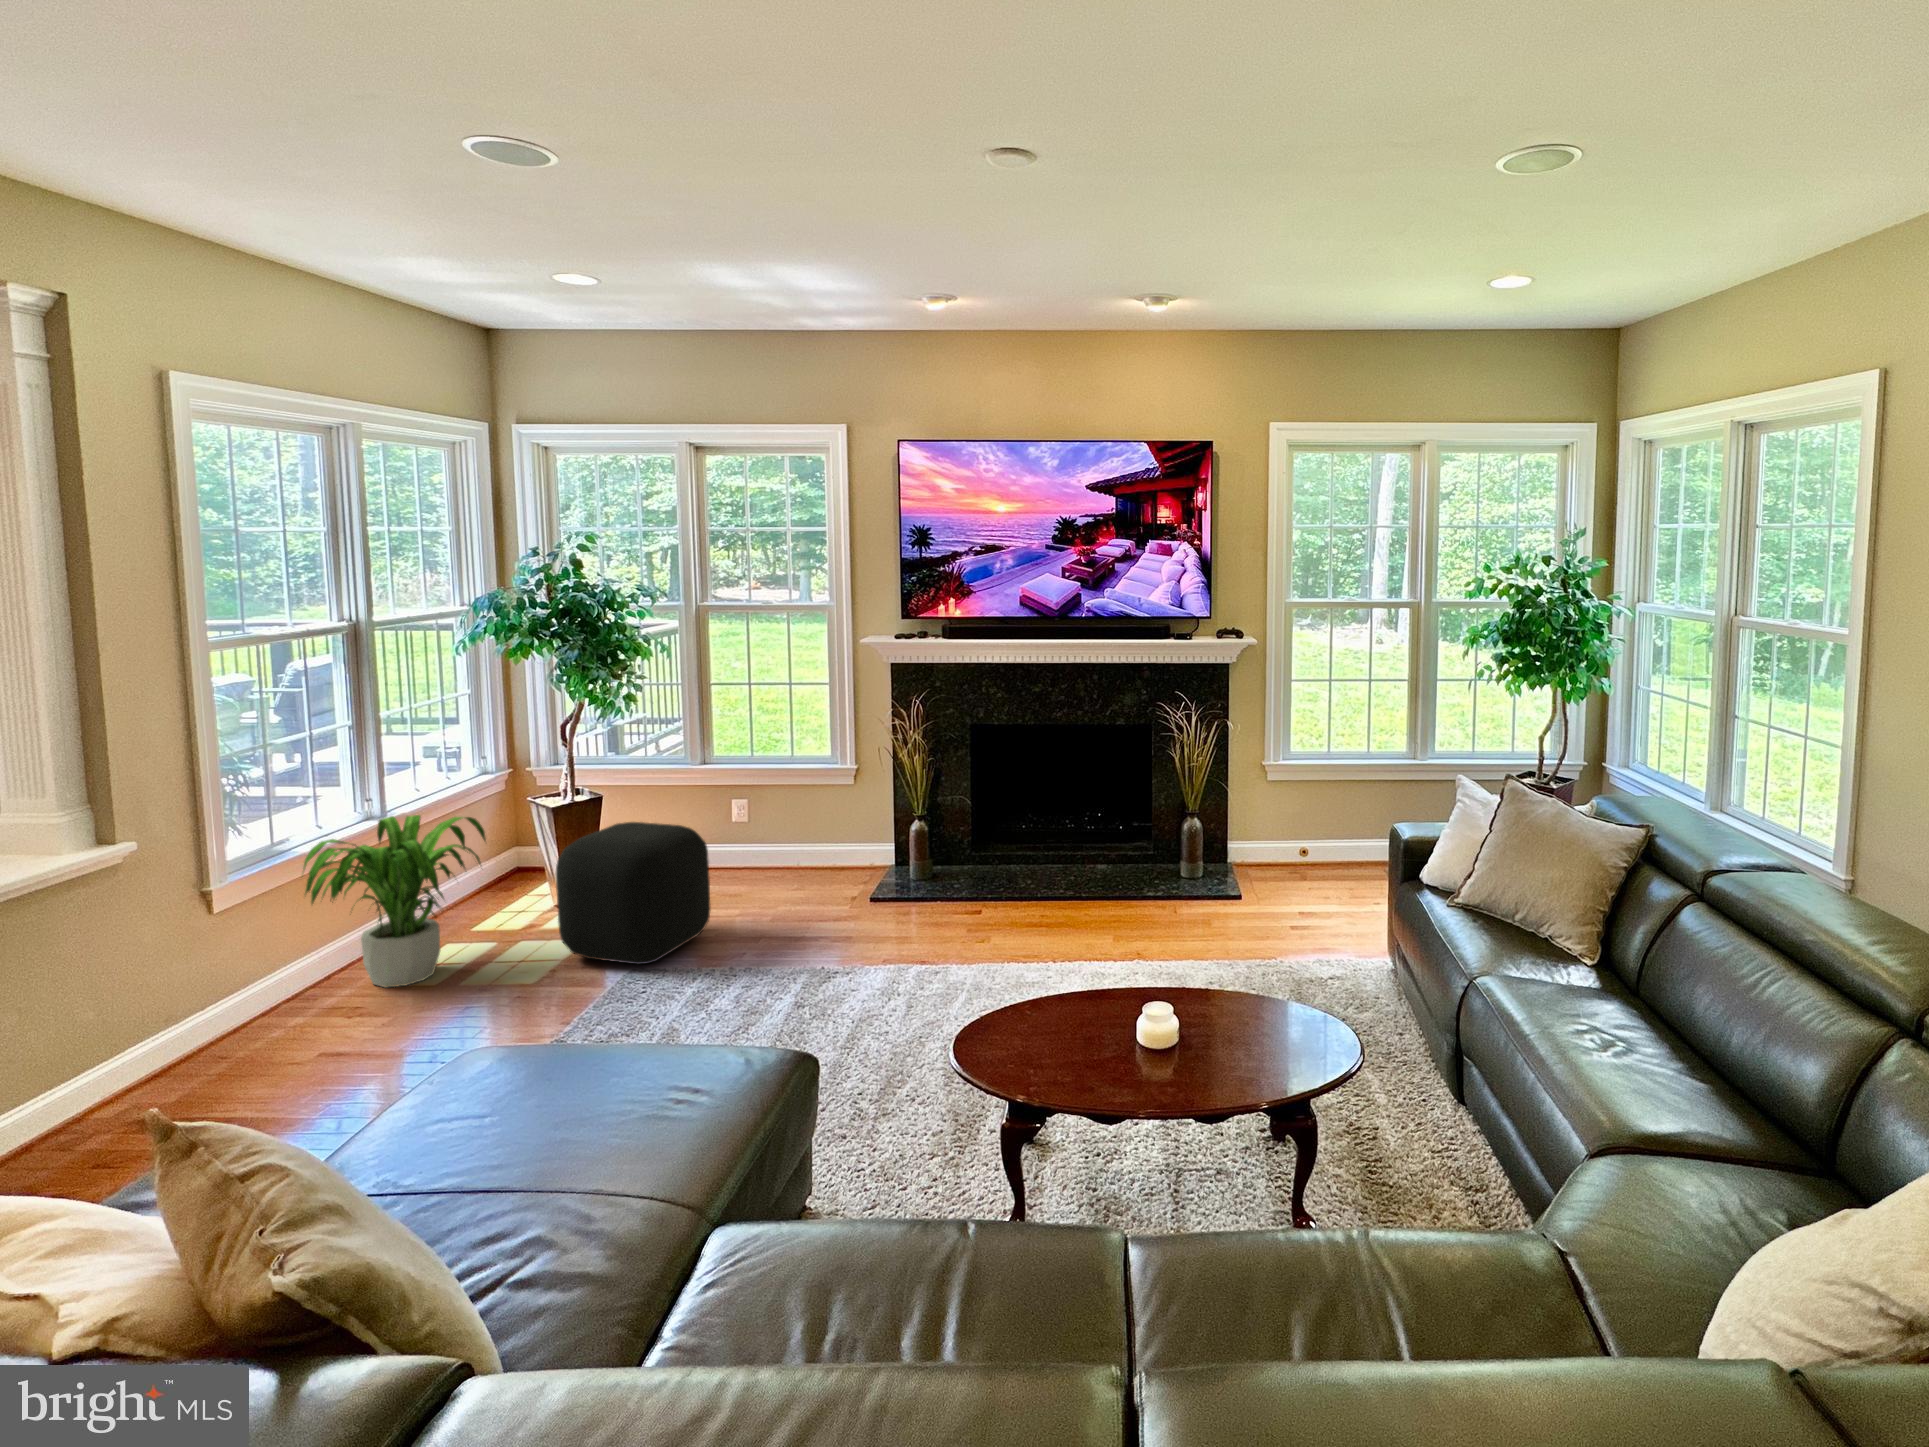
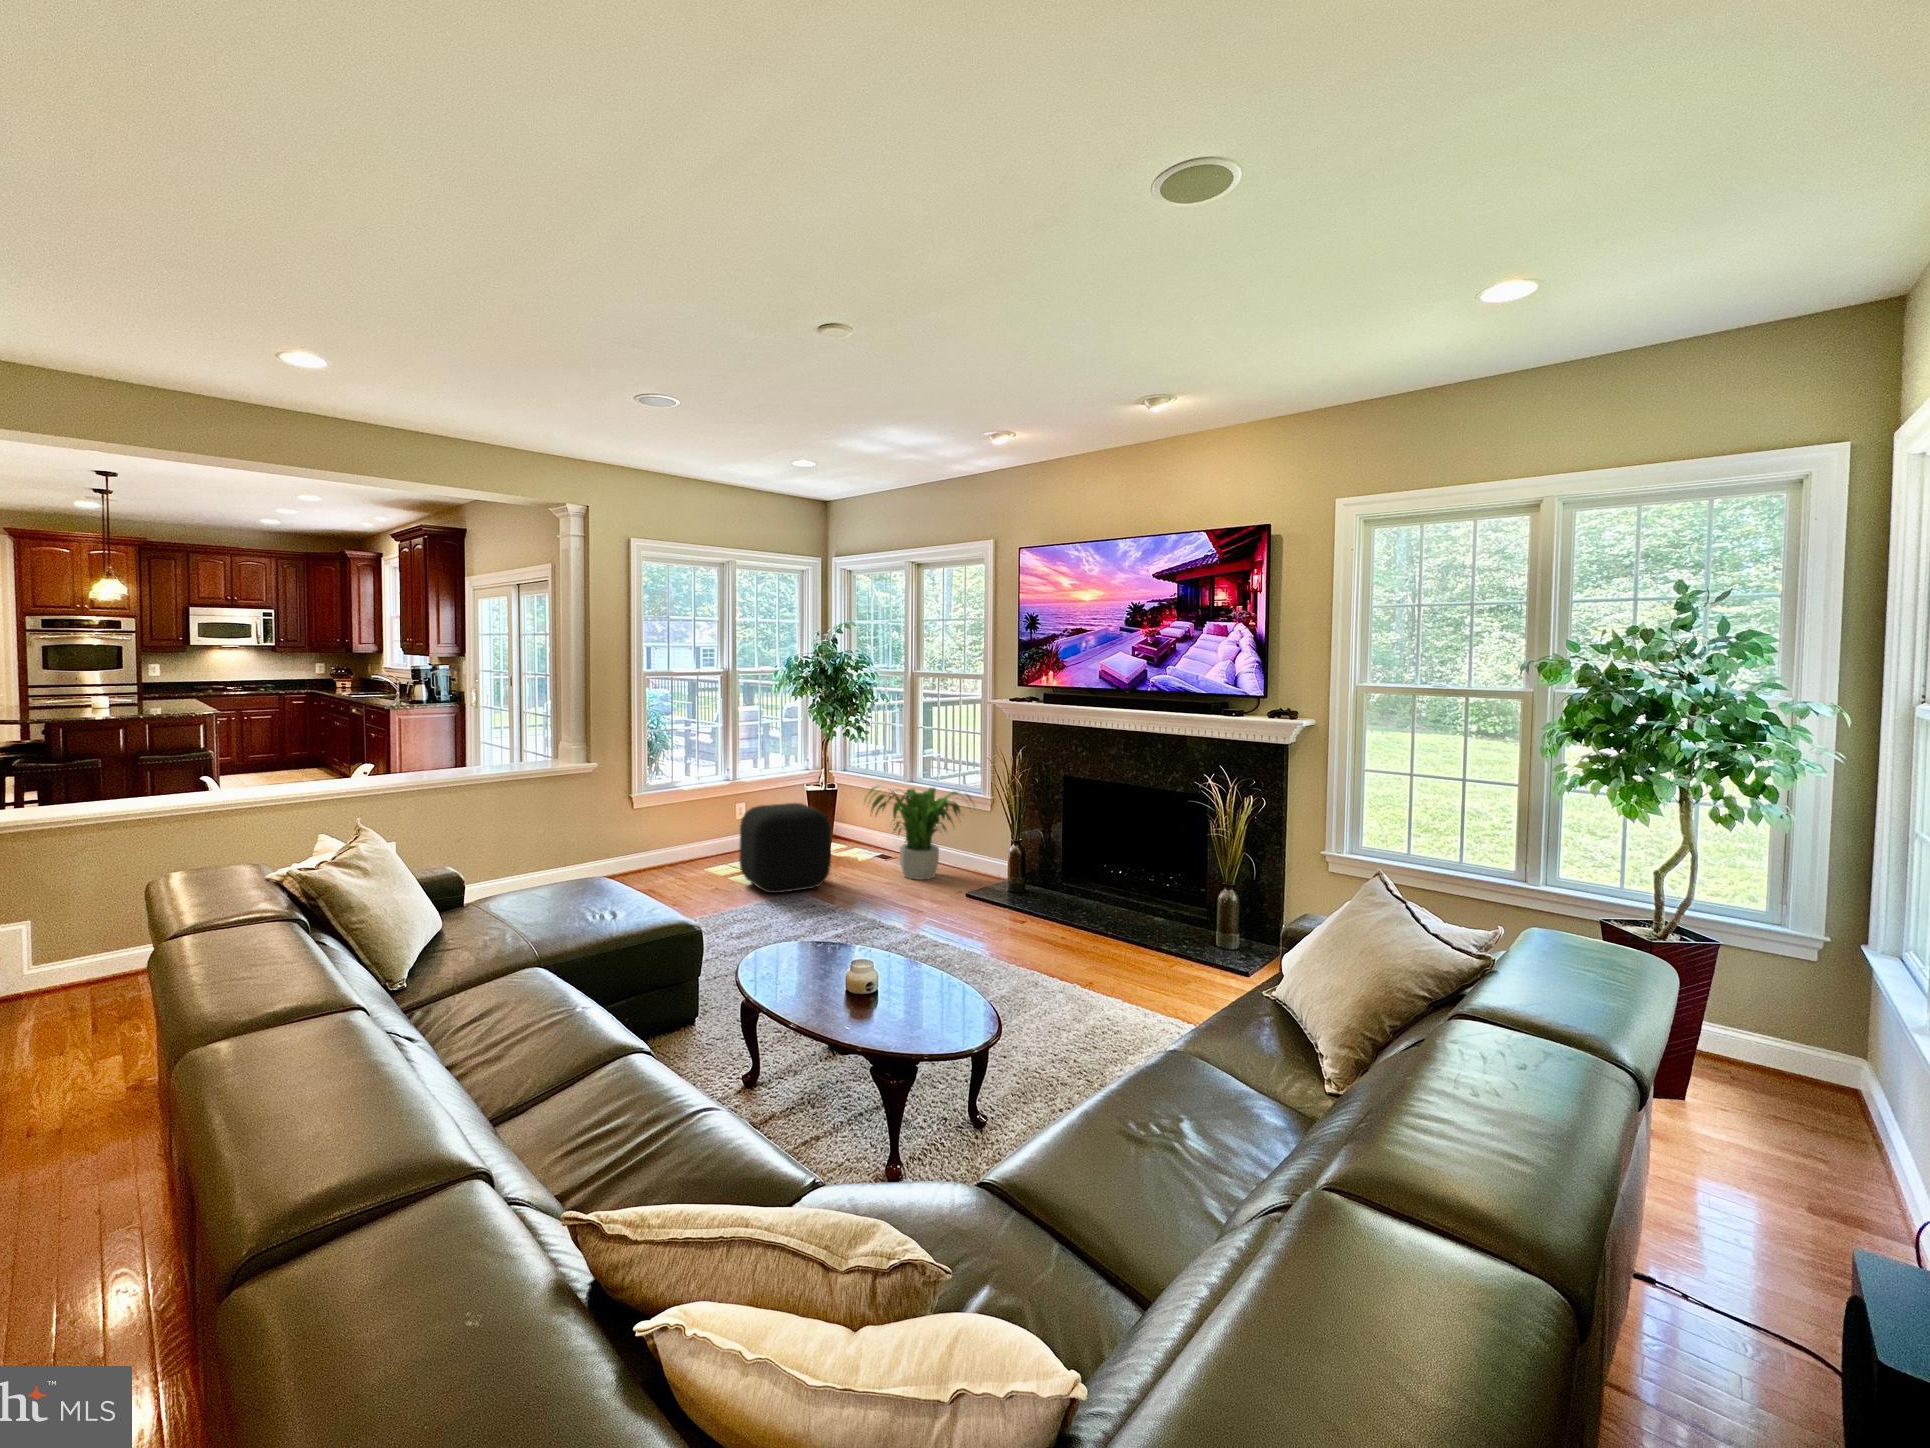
potted plant: present [303,815,486,987] -> present [868,786,974,880]

